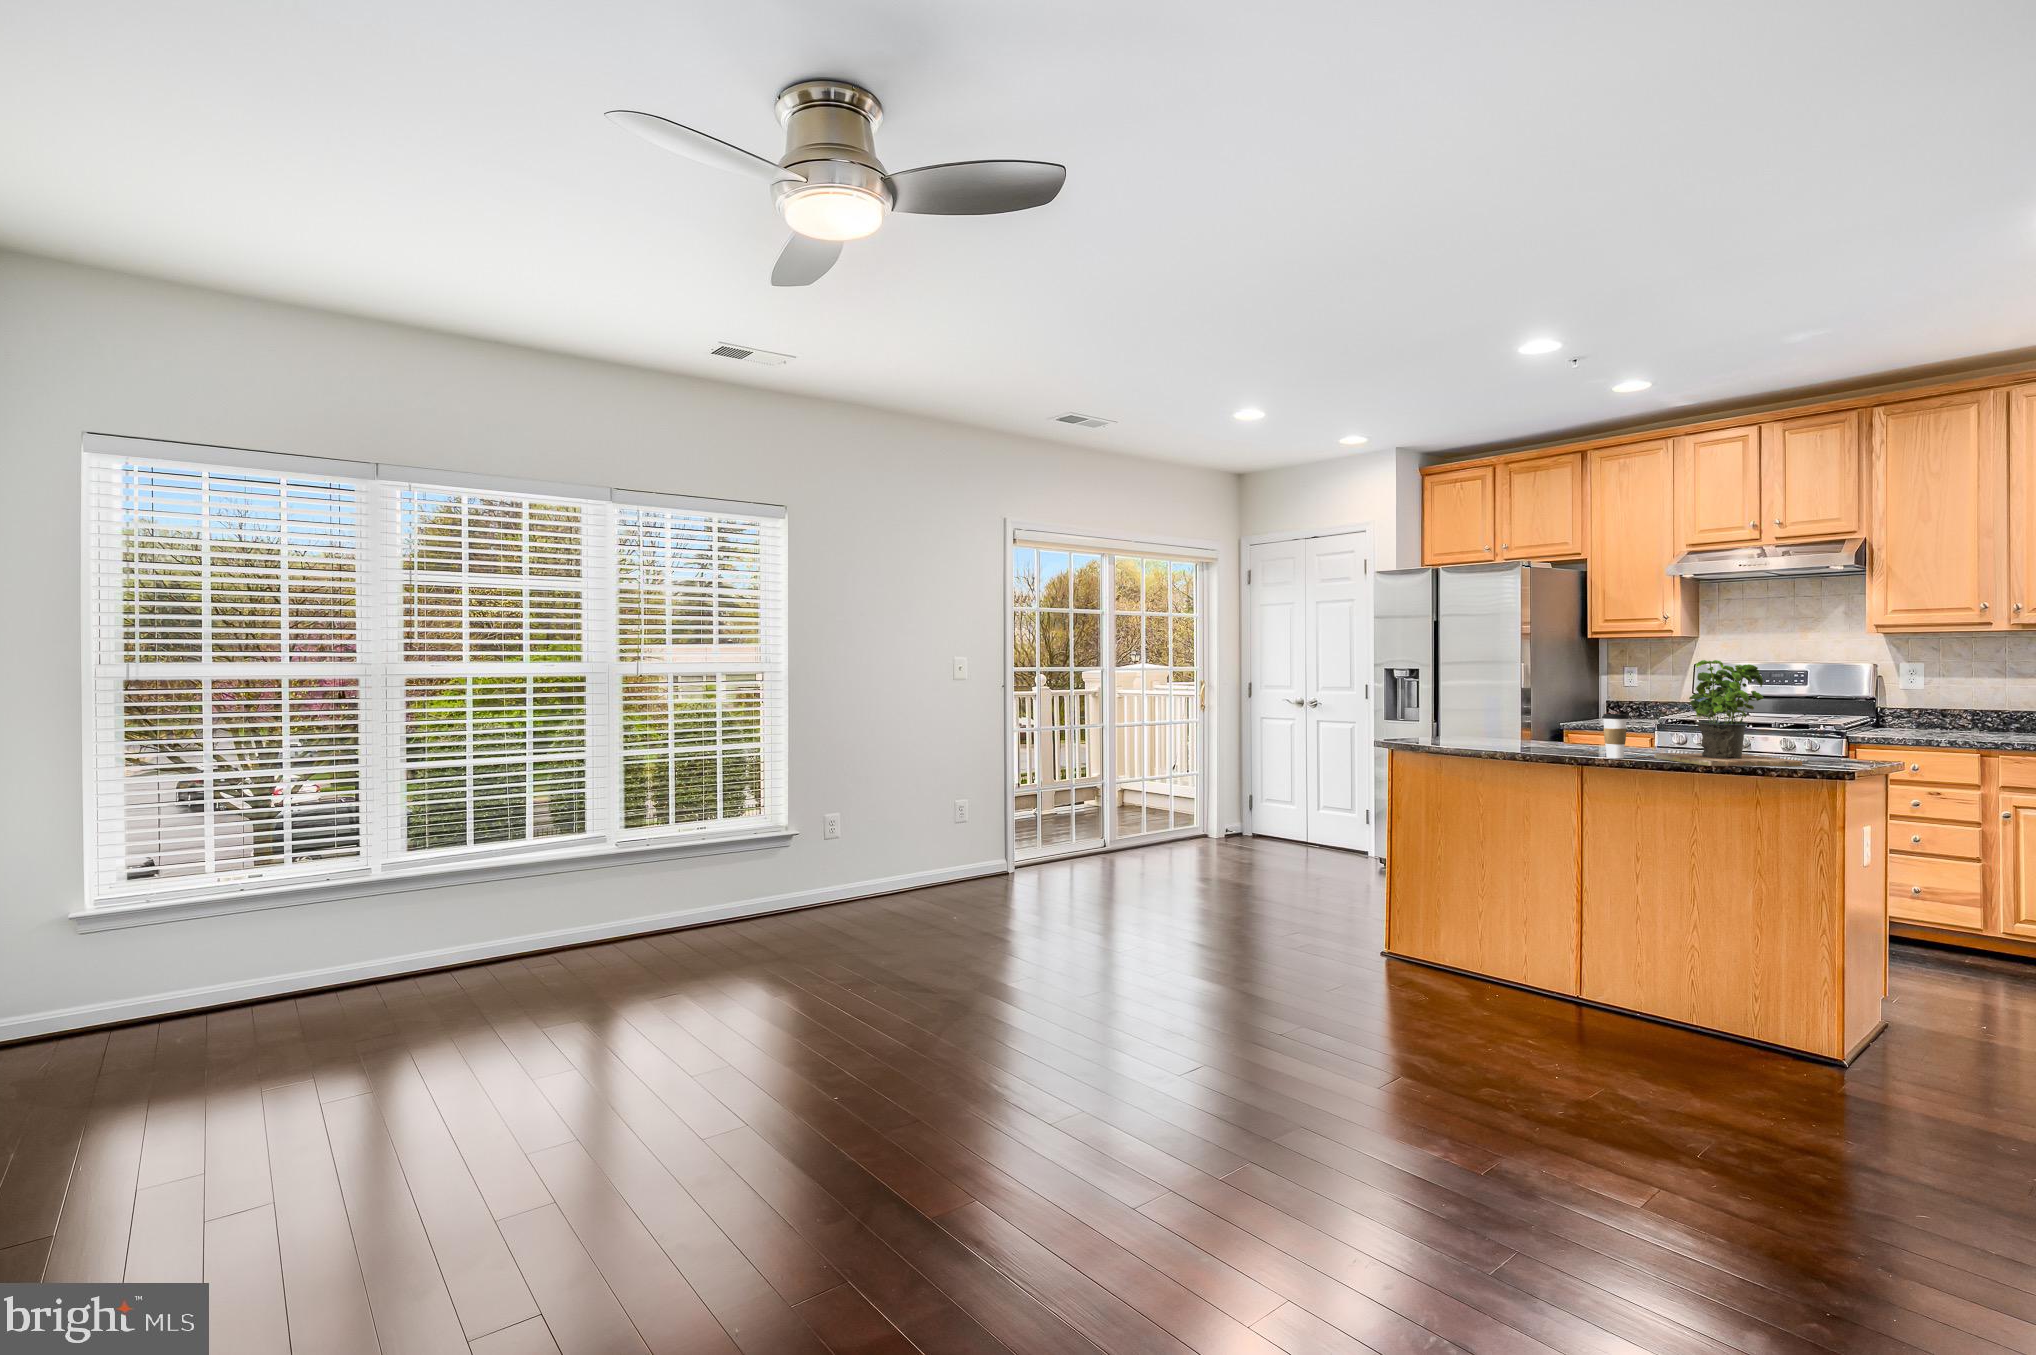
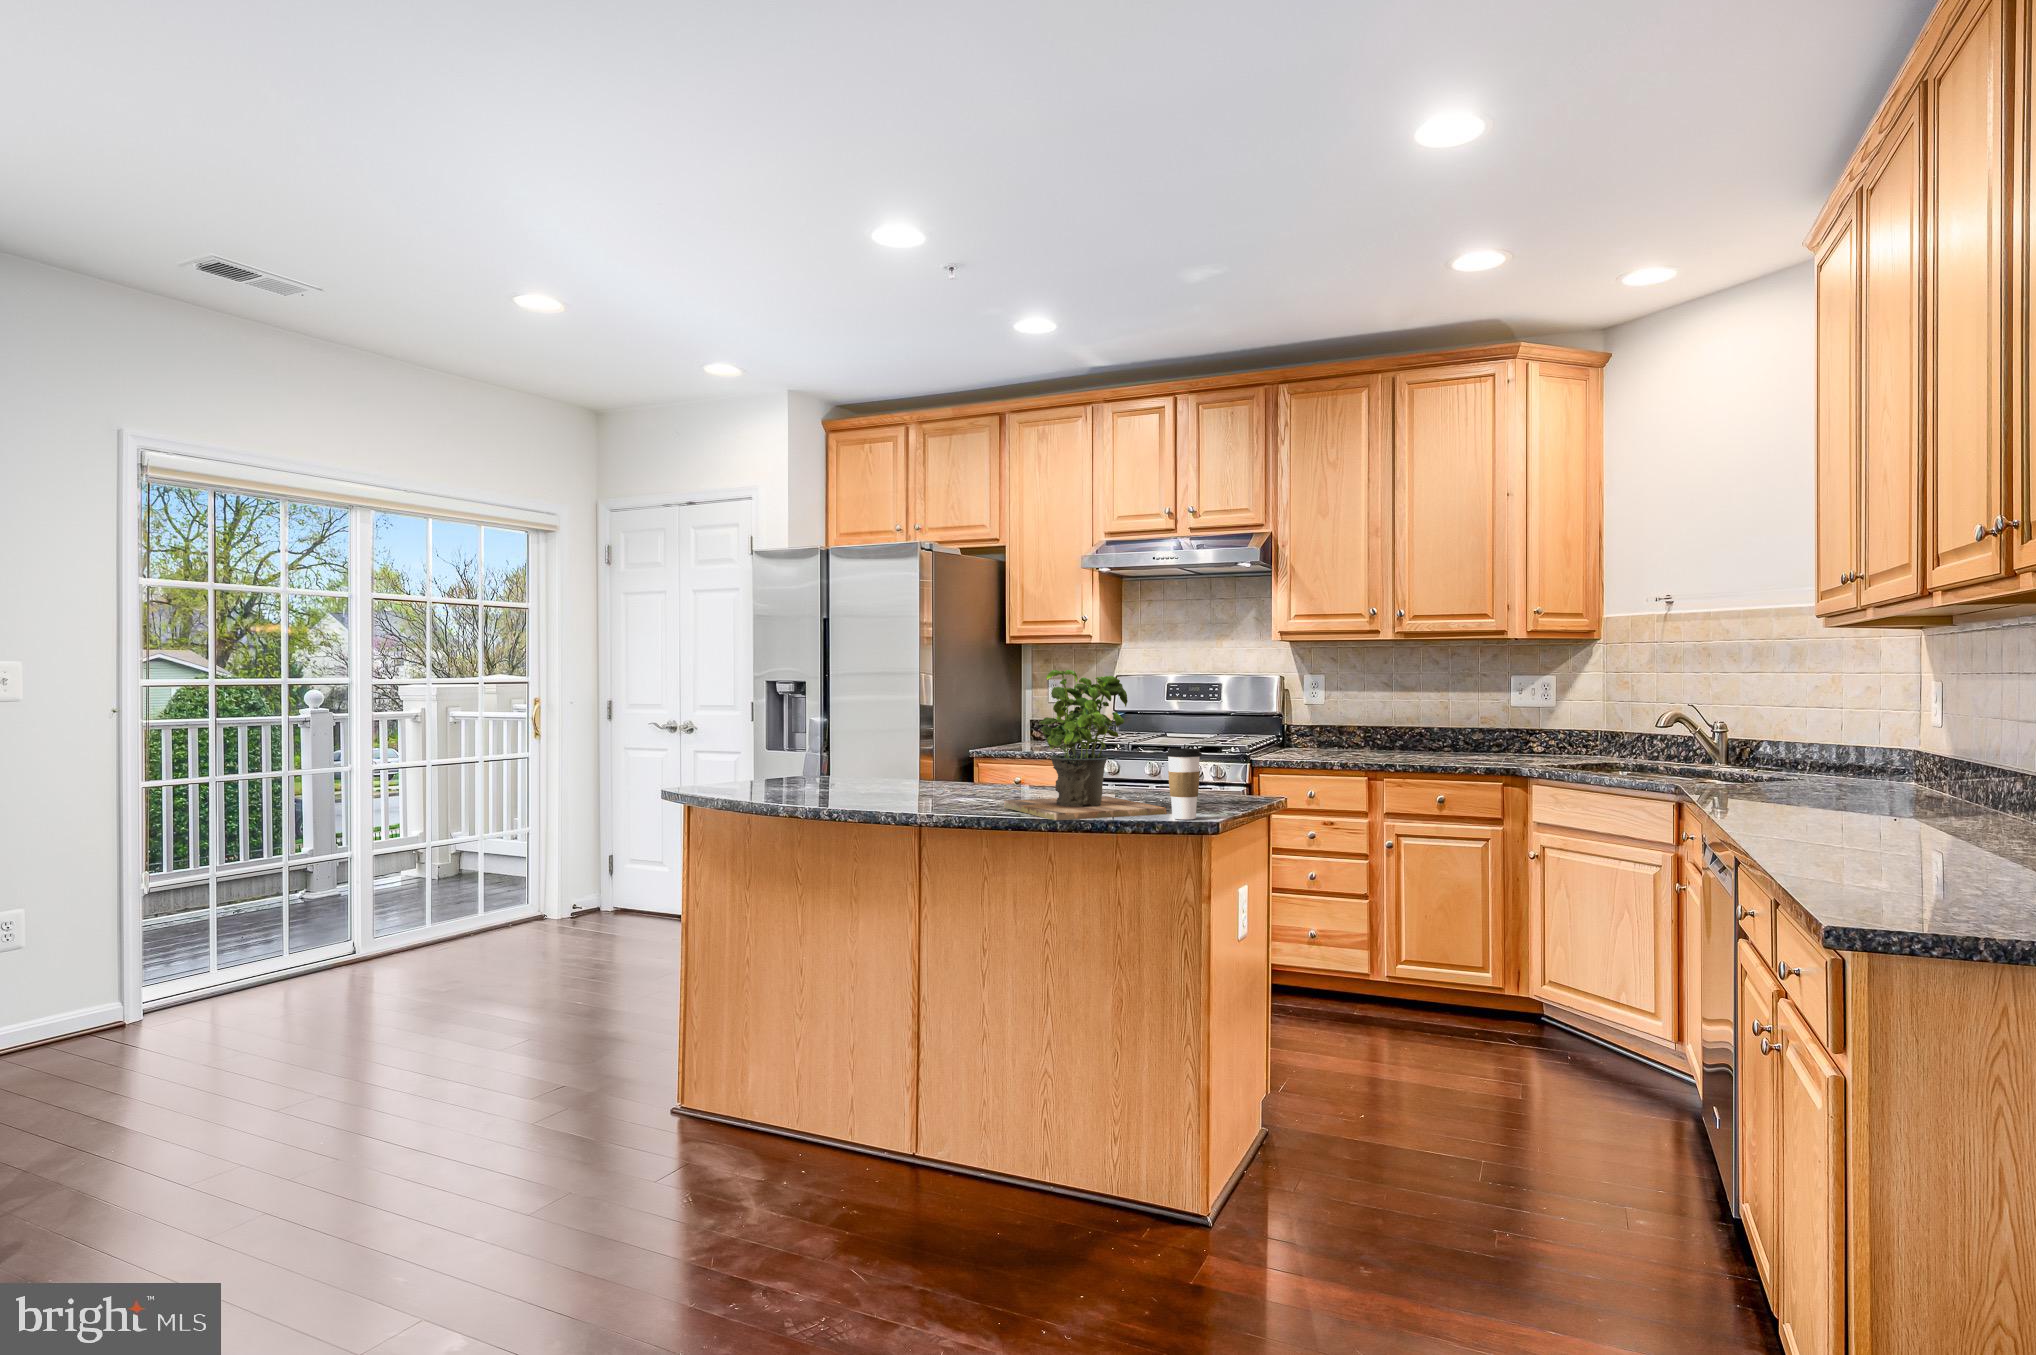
coffee cup: present [1602,714,1628,759] -> present [1166,748,1202,820]

